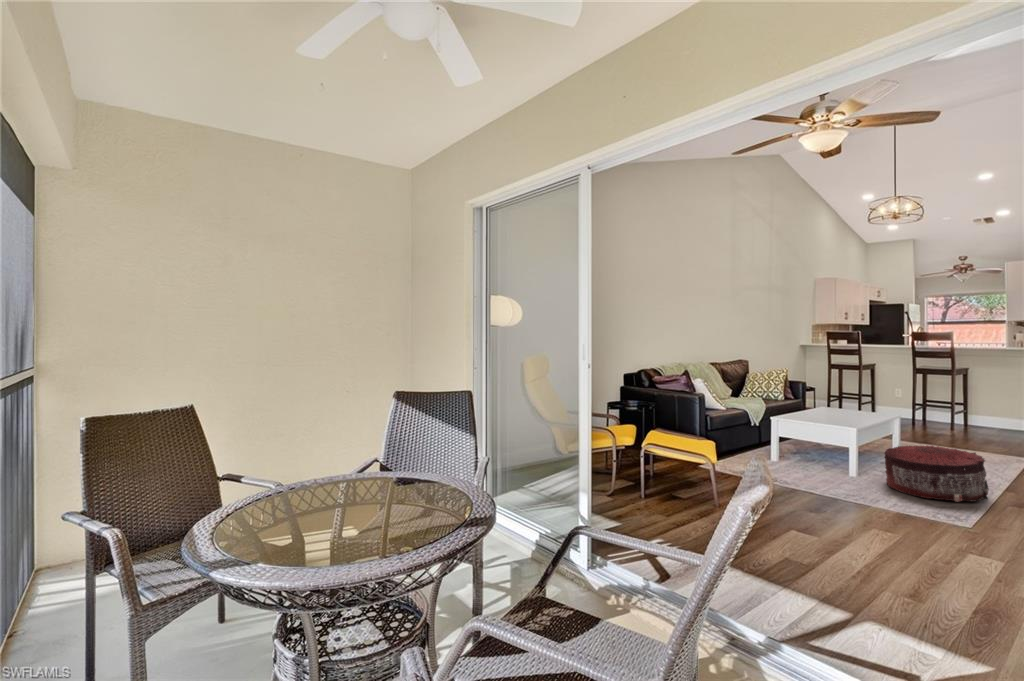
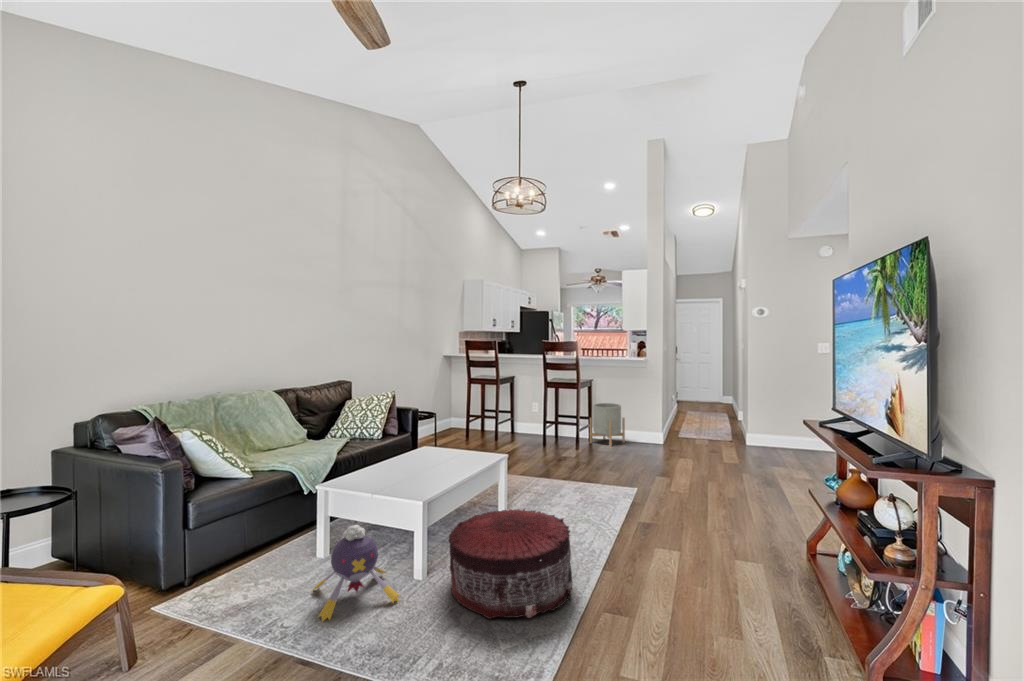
planter: none [967,390,1012,430] -> present [590,403,625,447]
plush toy: none [792,440,854,486] -> present [313,525,400,621]

